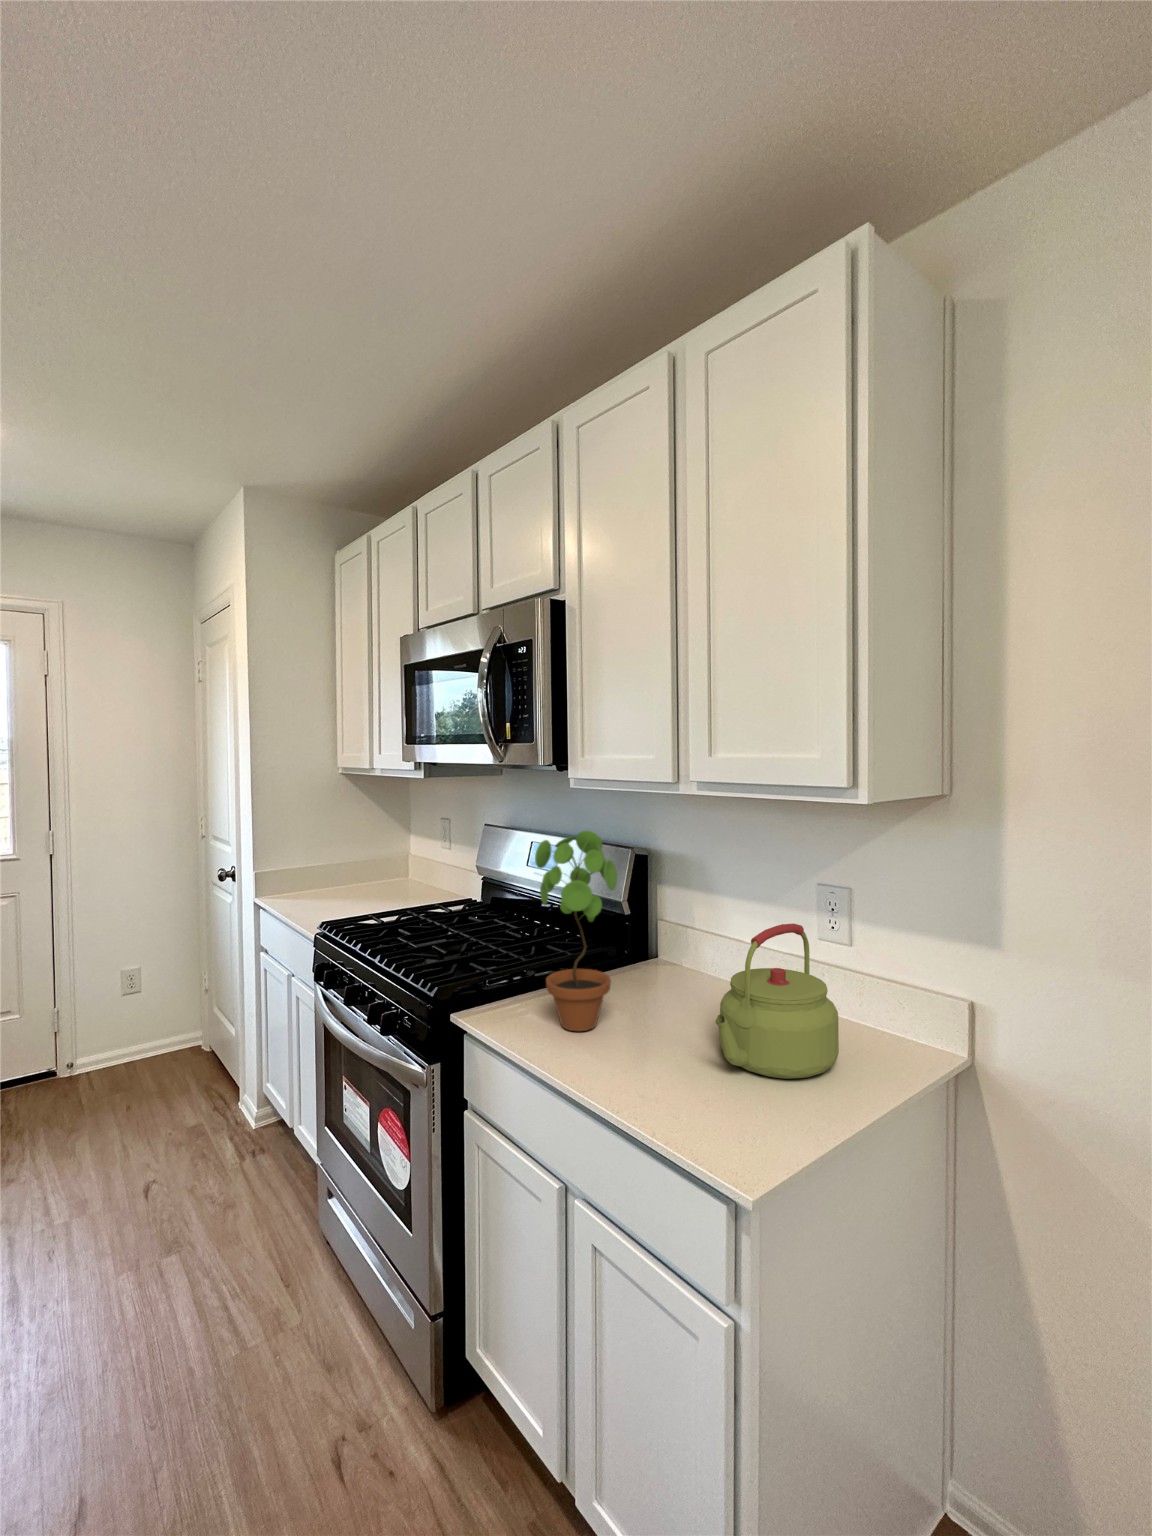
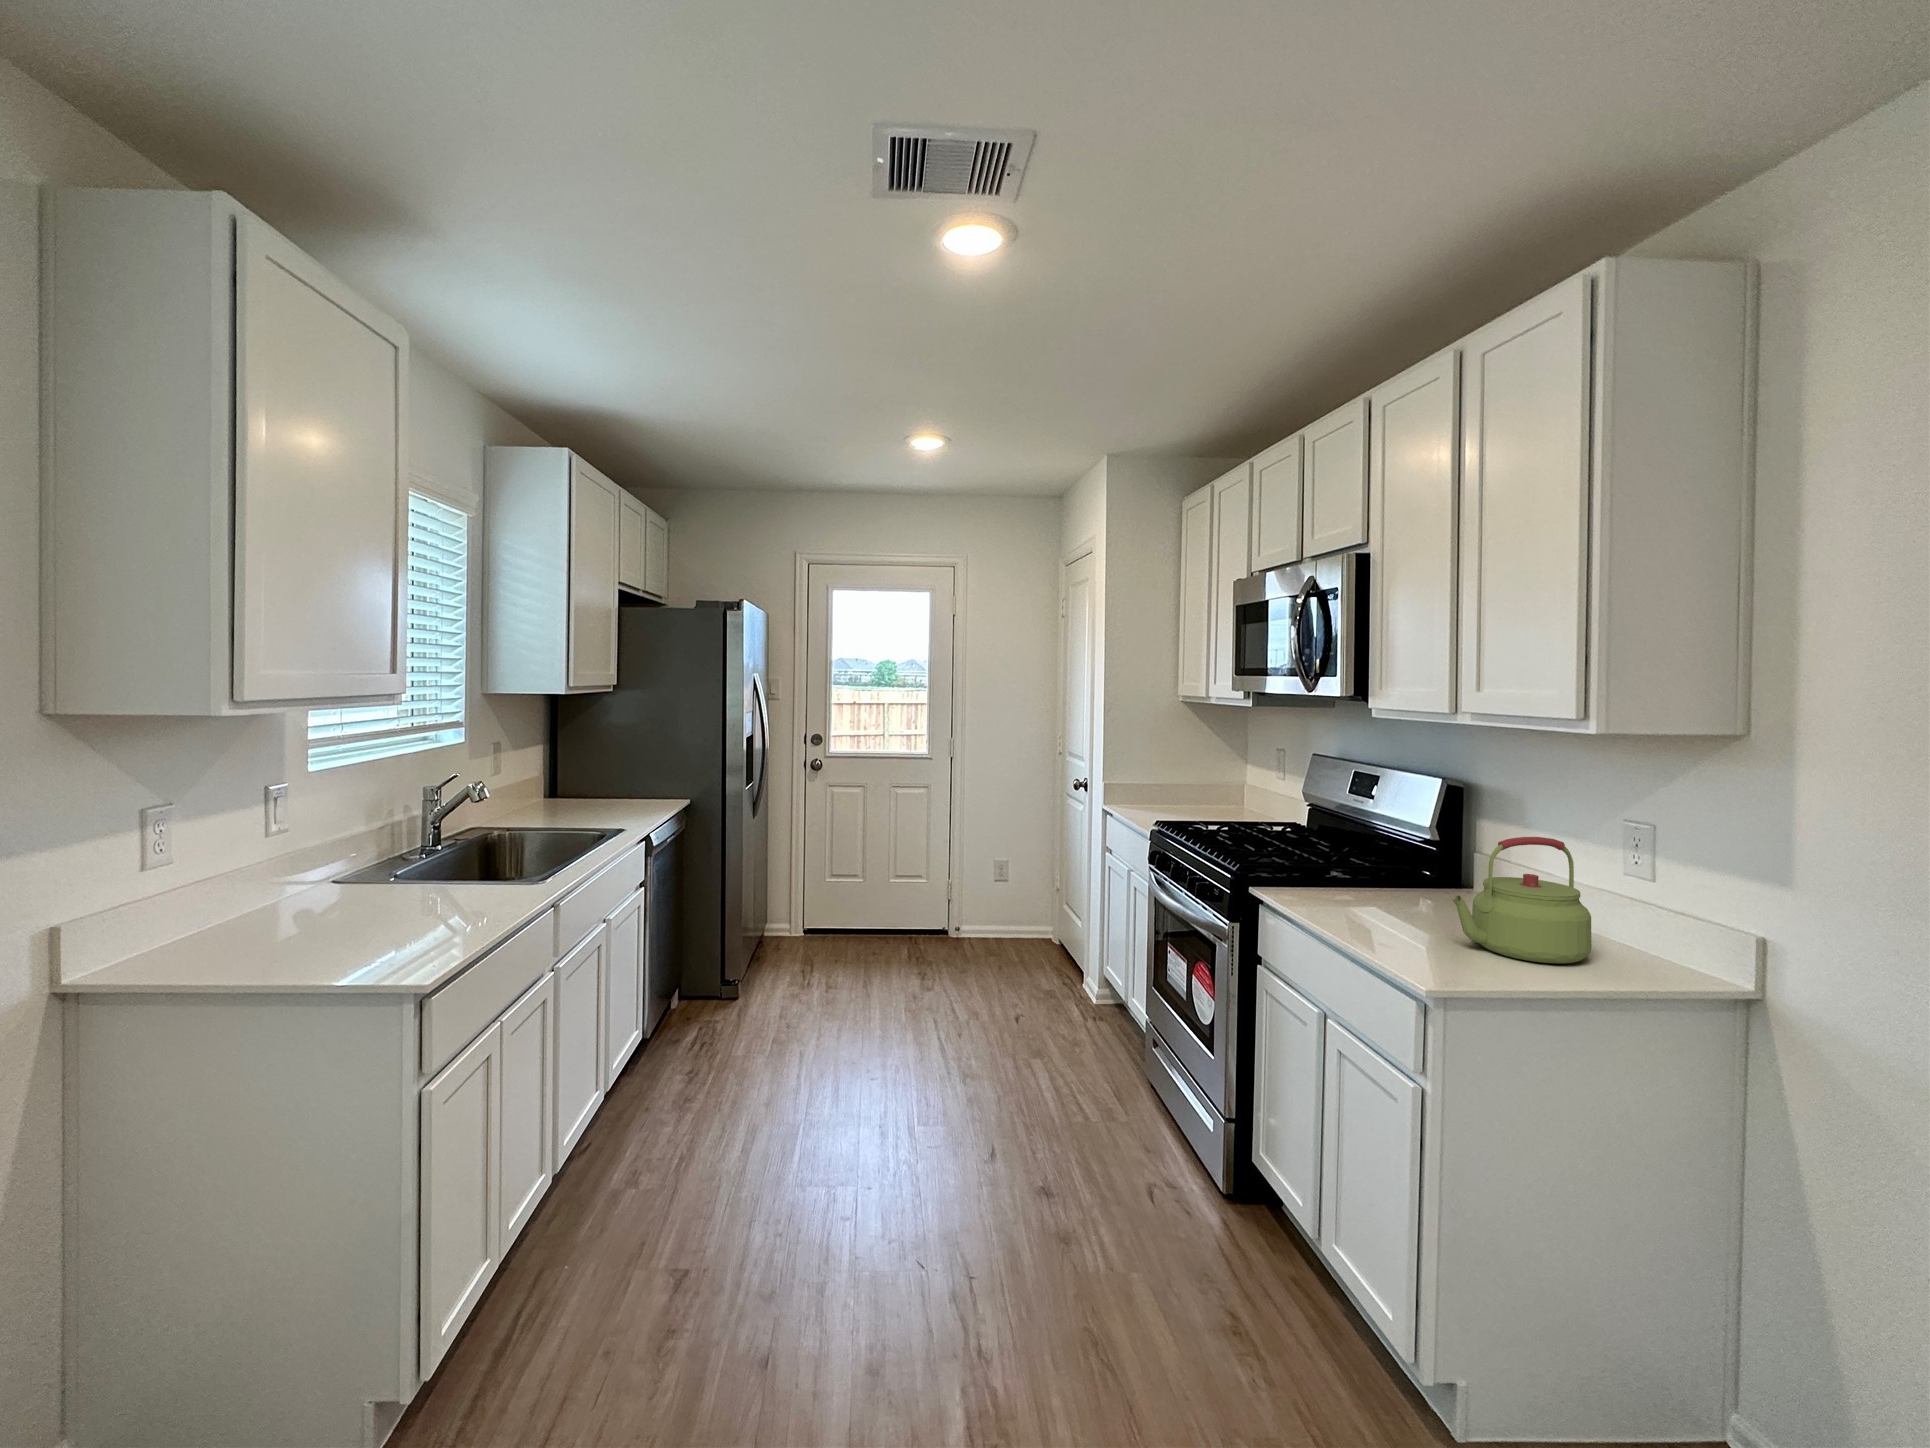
potted plant: present [535,830,617,1031] -> none [1320,749,1391,910]

